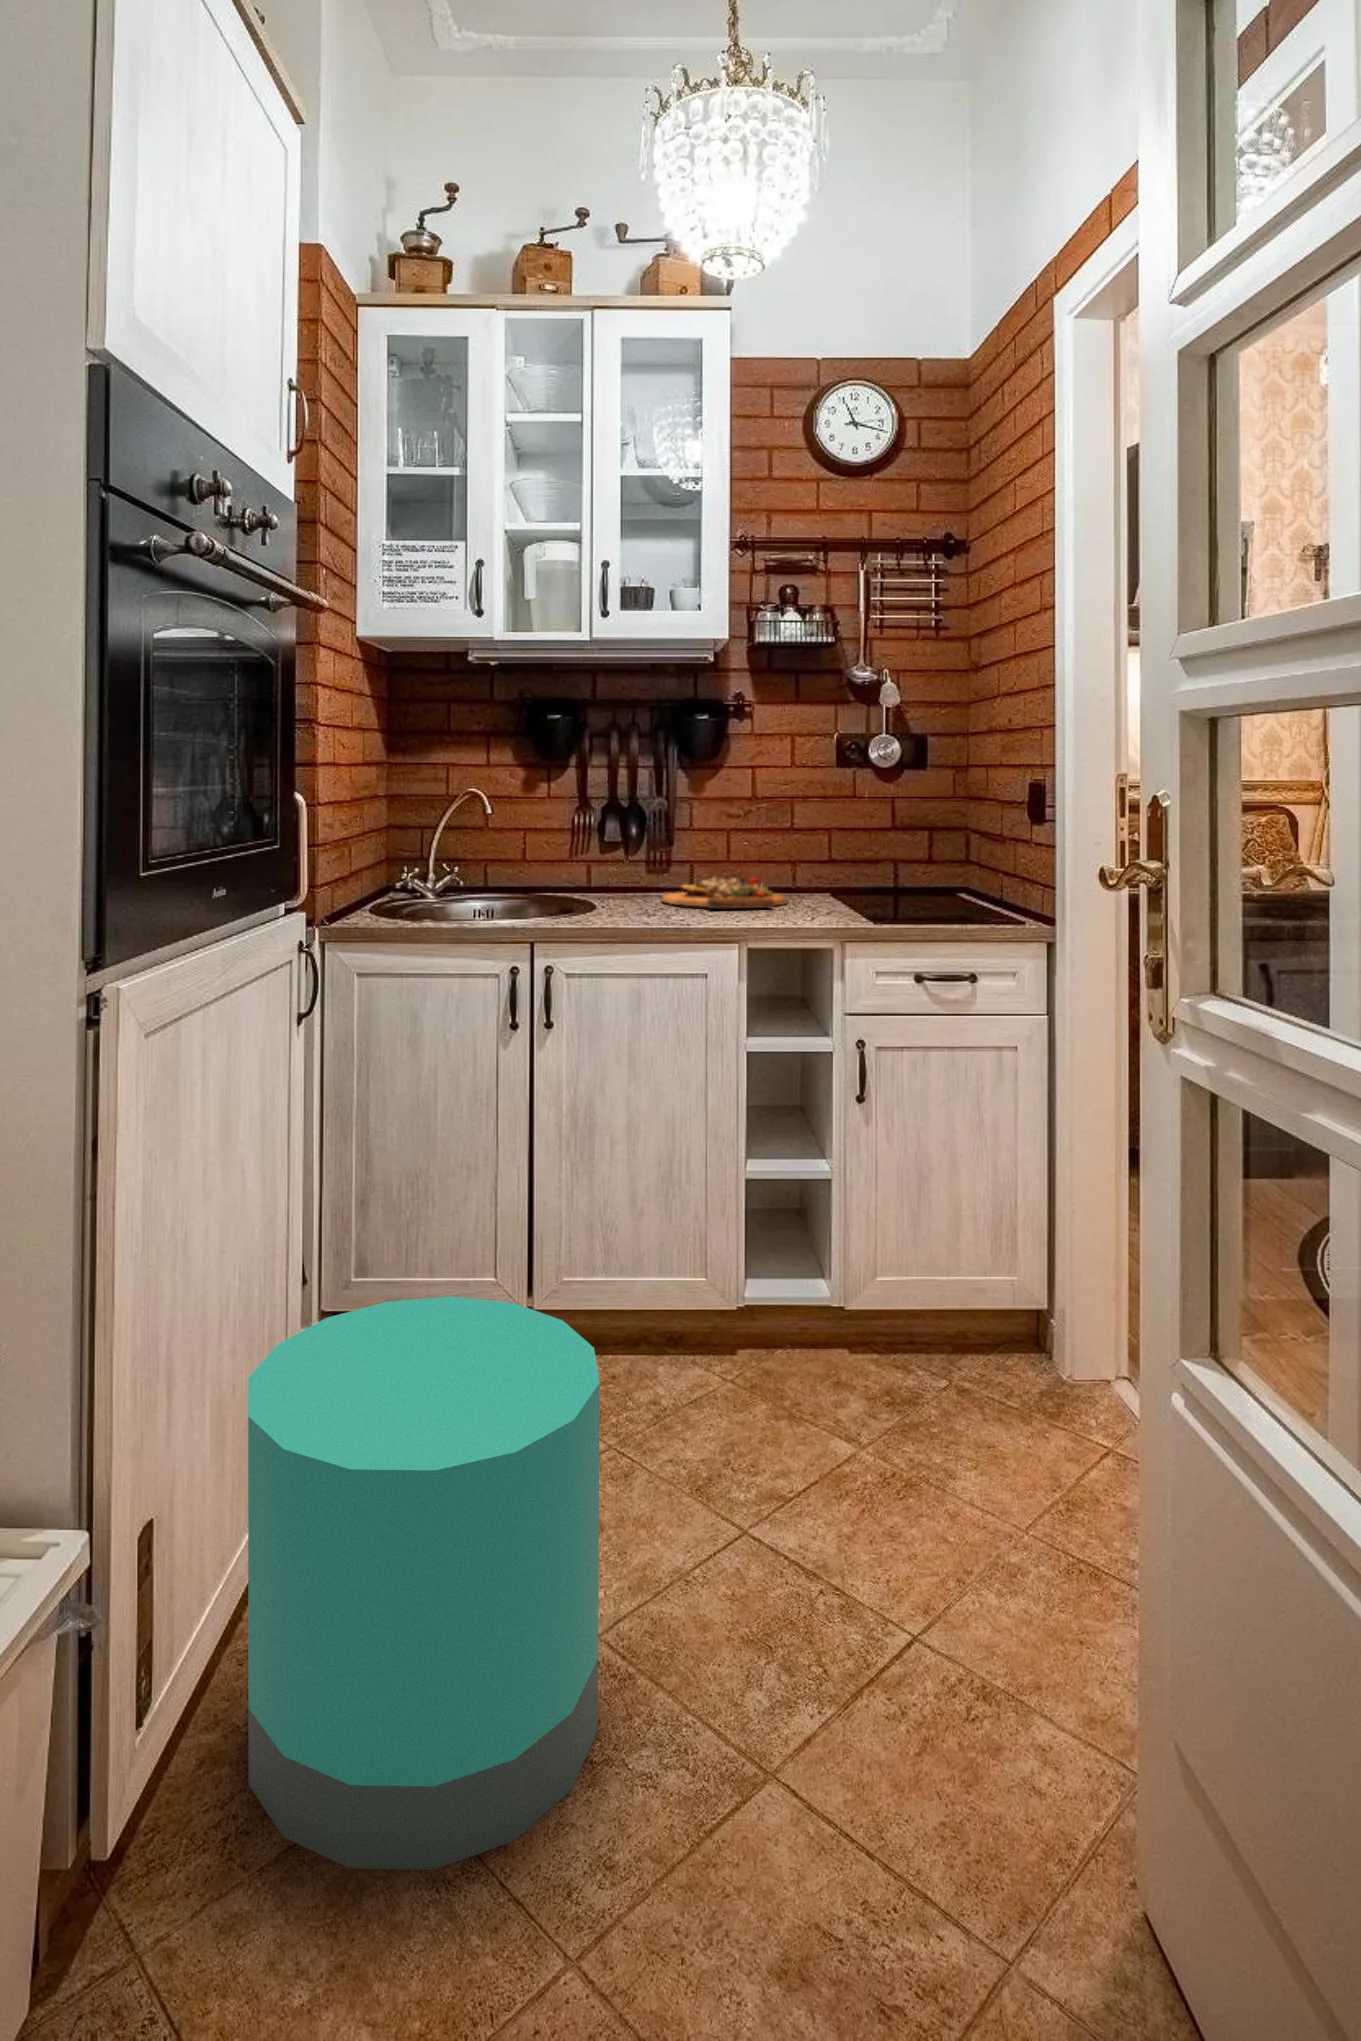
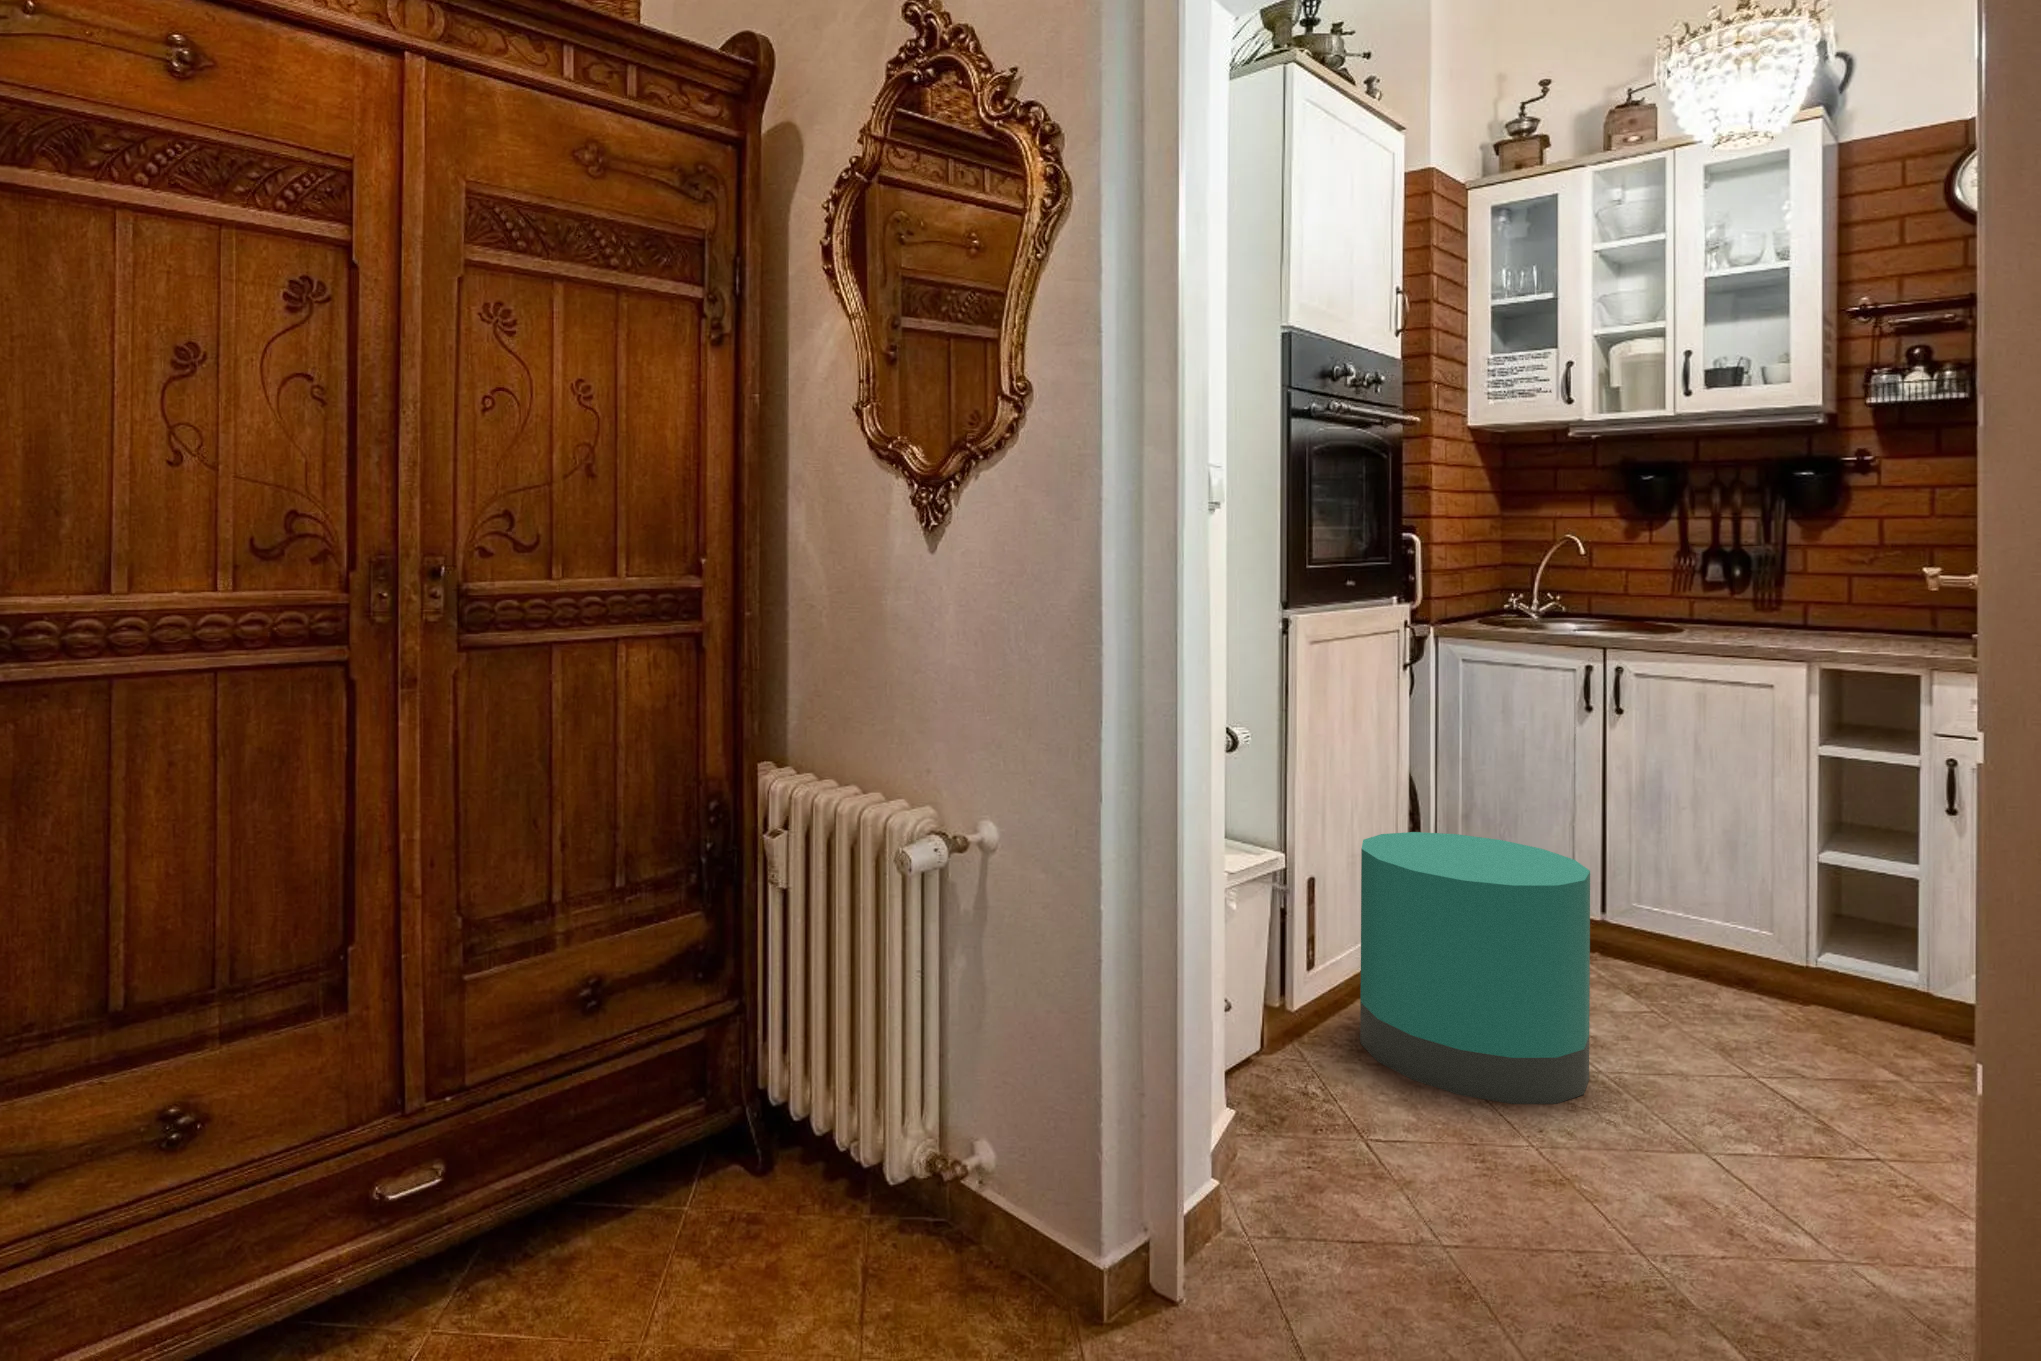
cutting board: present [662,873,788,908] -> none [1757,608,1909,637]

